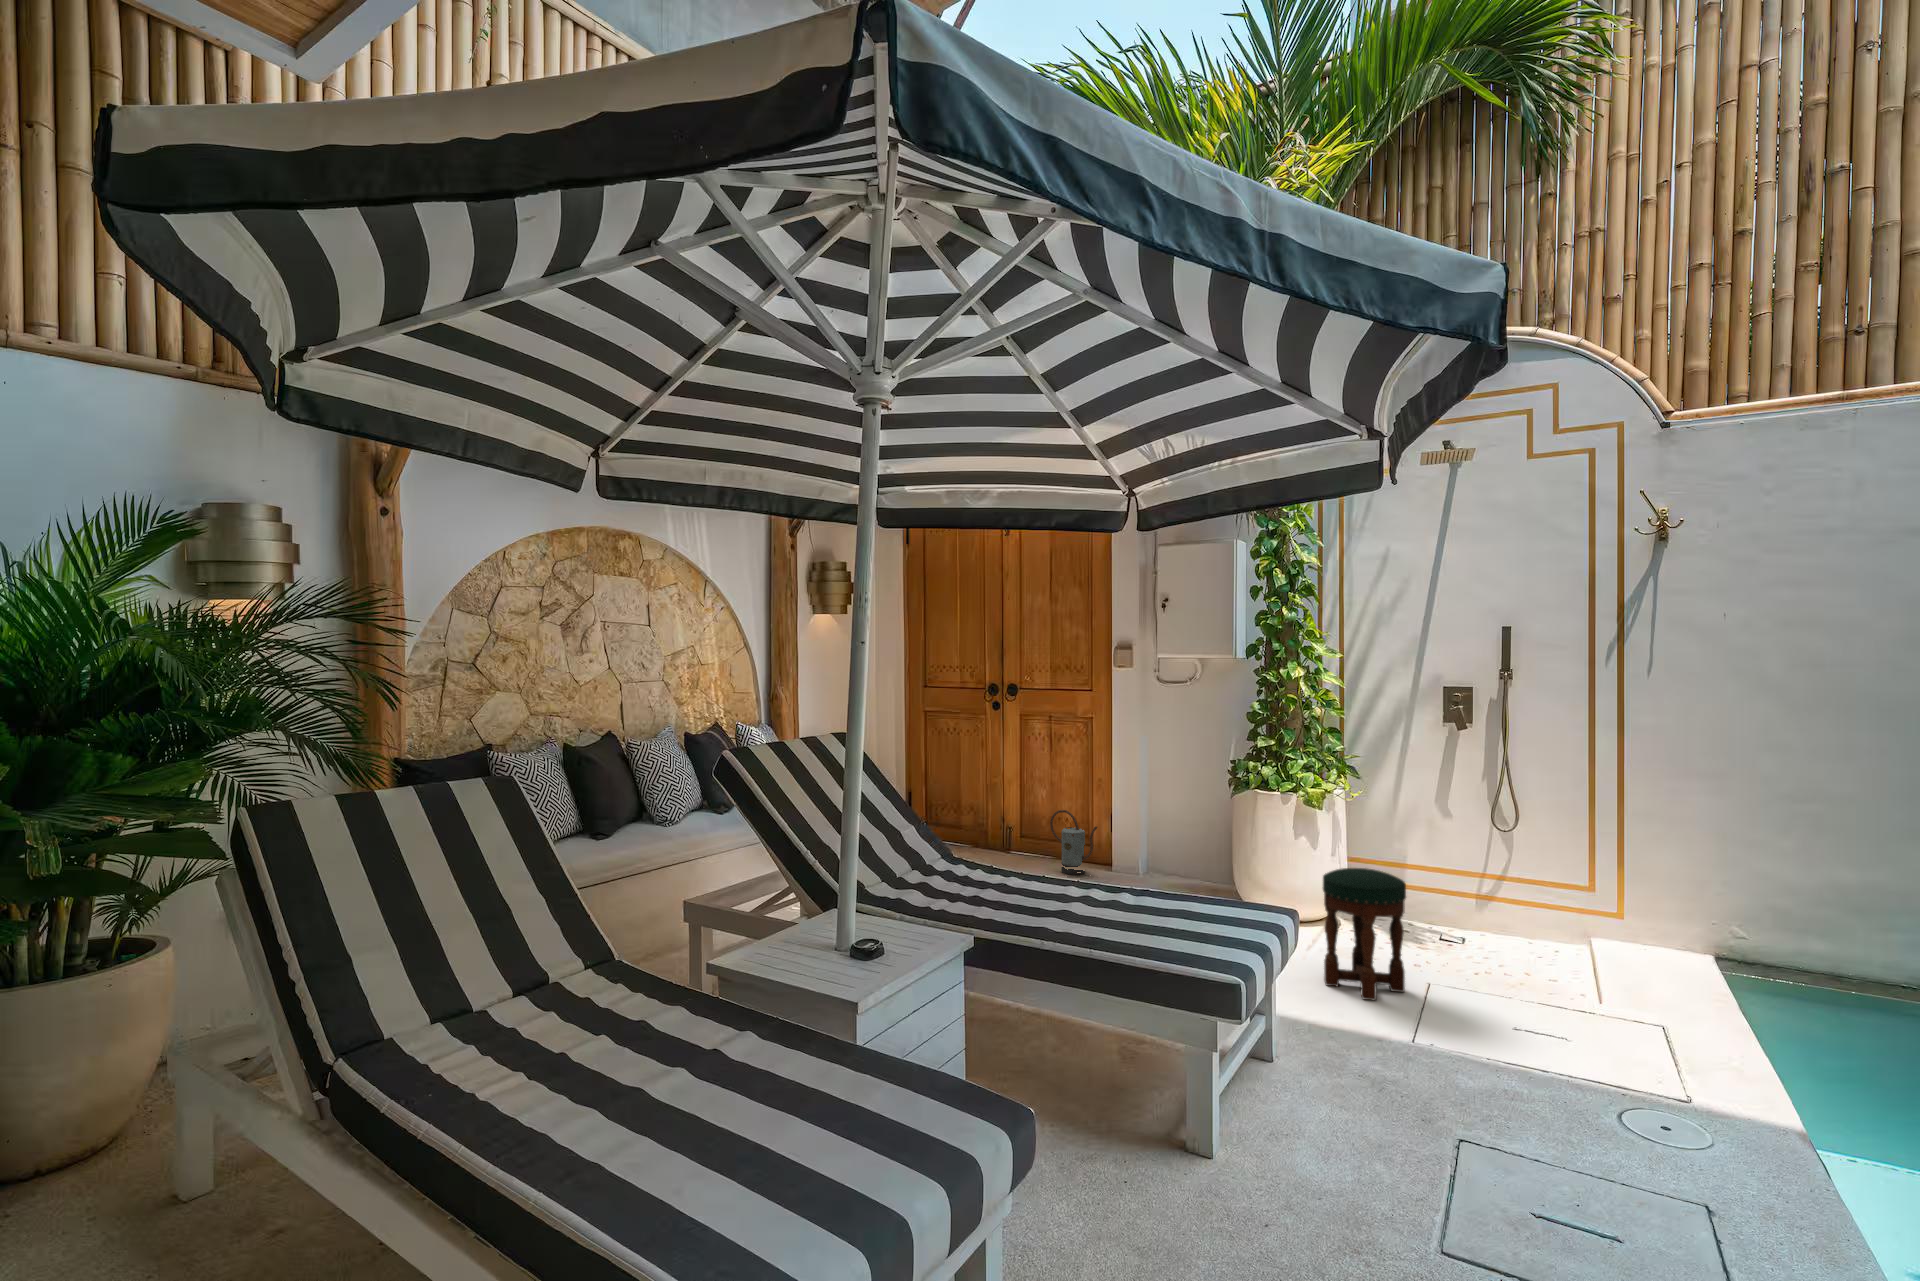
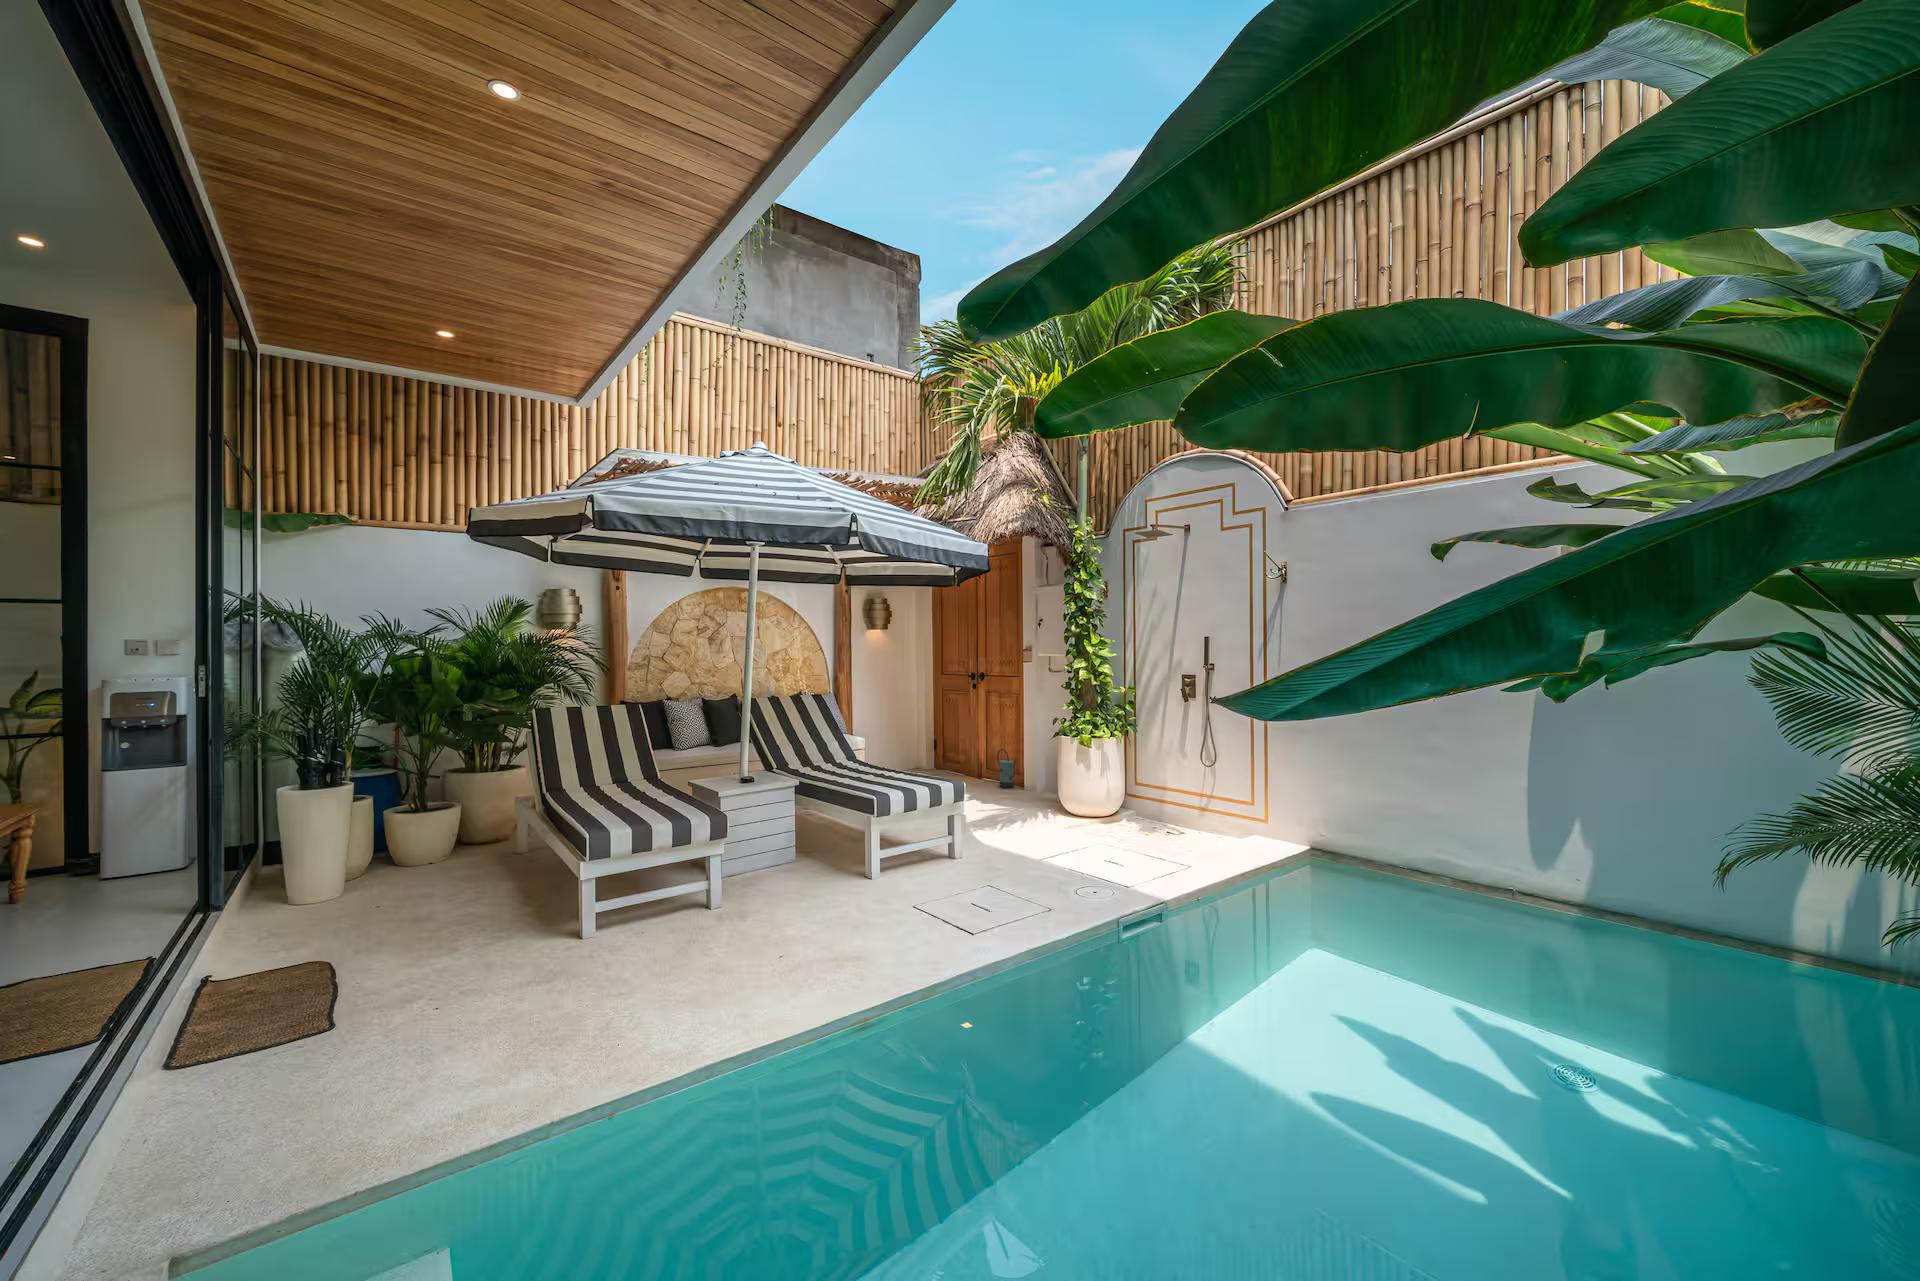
stool: present [1323,868,1406,1000] -> none [1037,775,1080,845]

